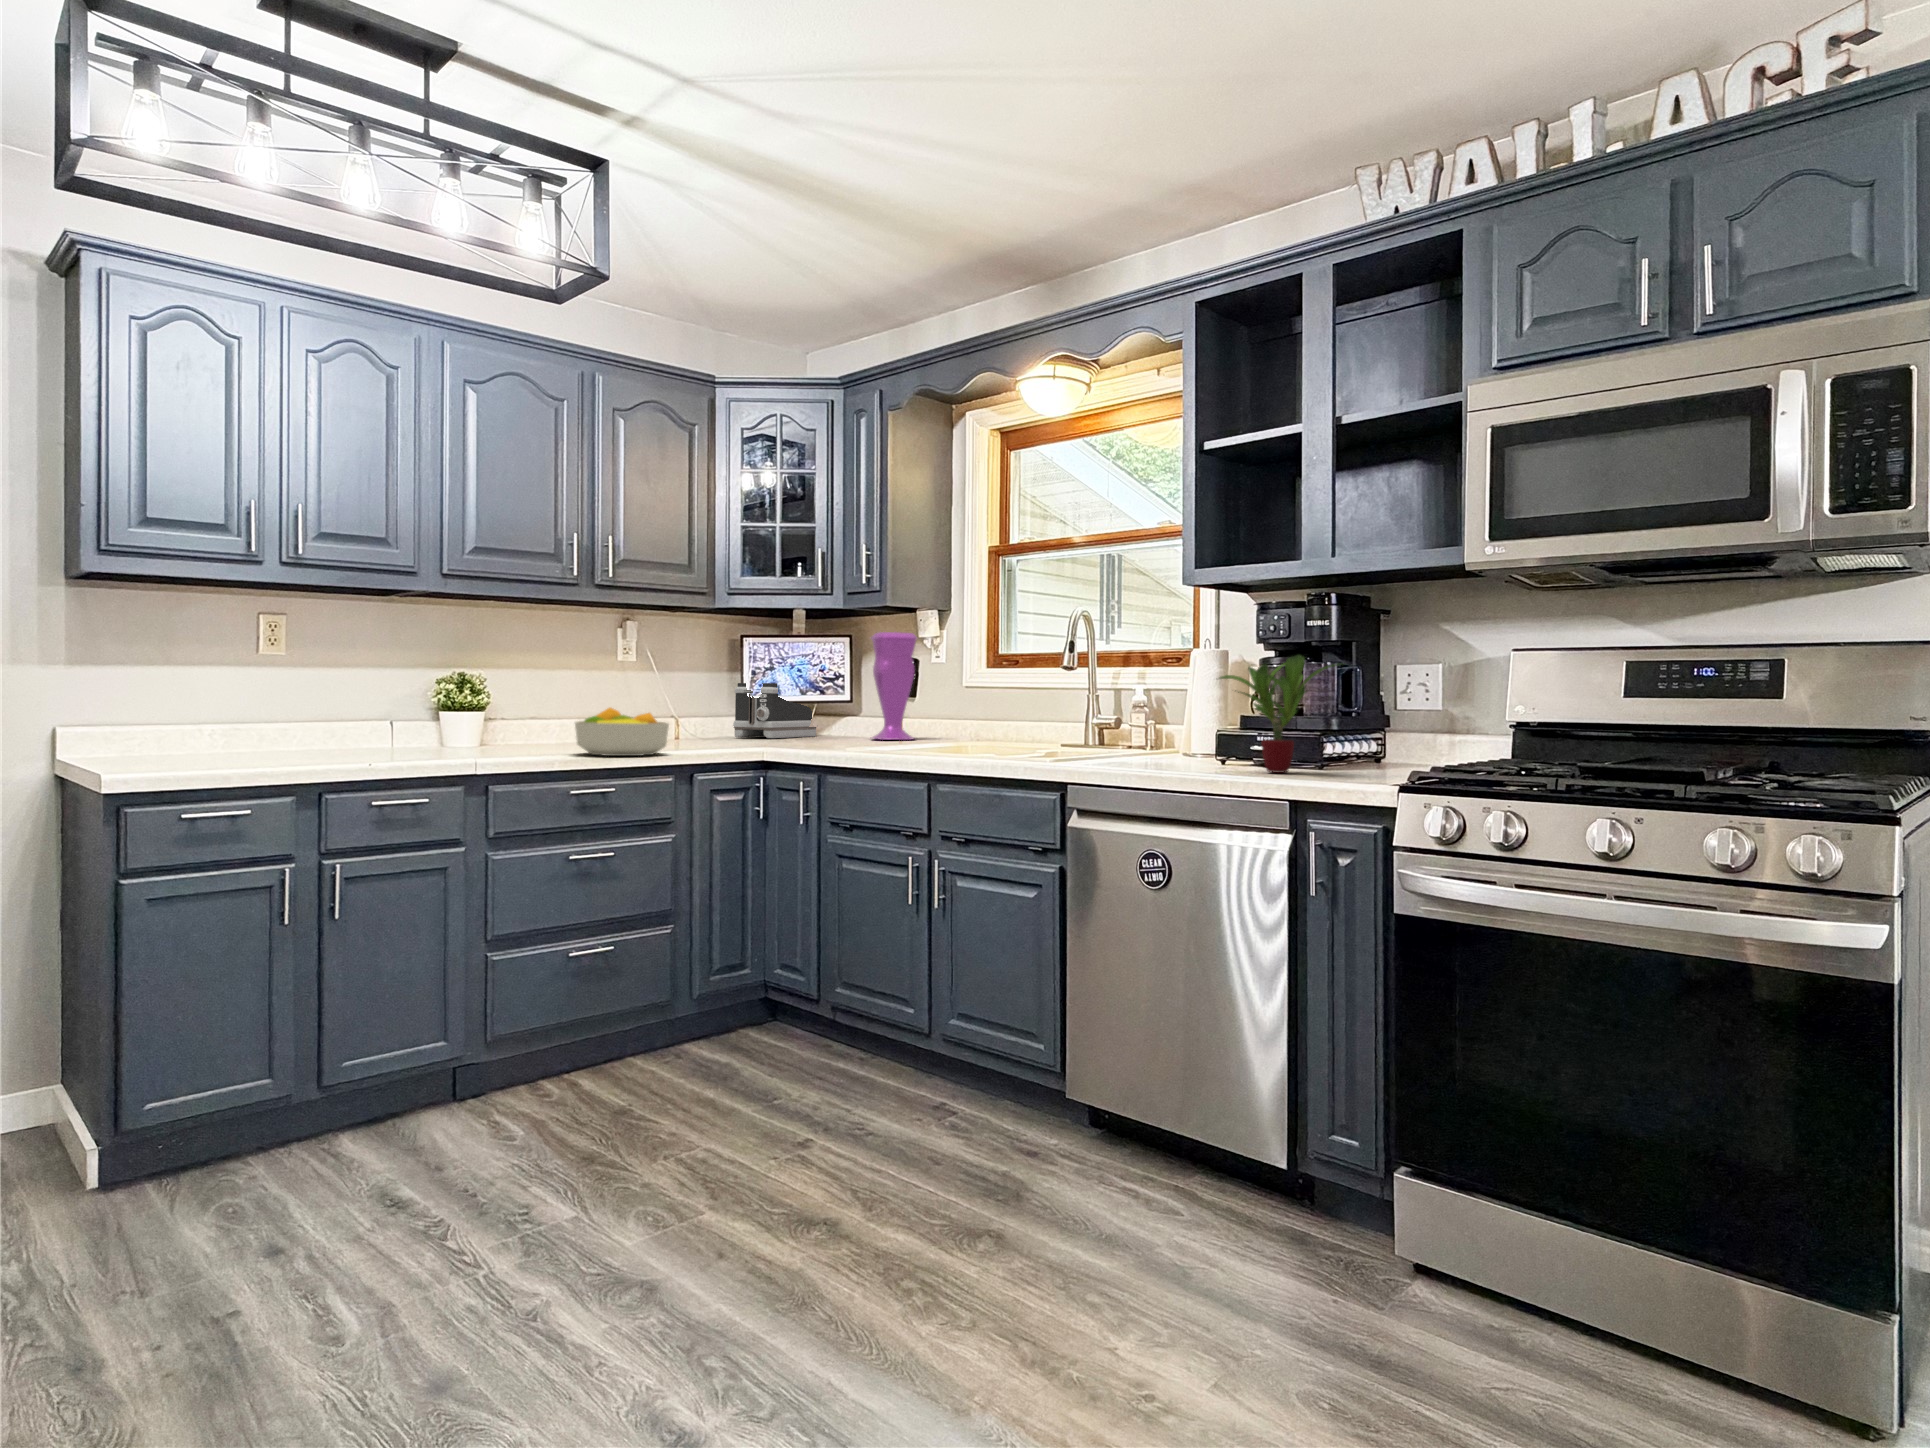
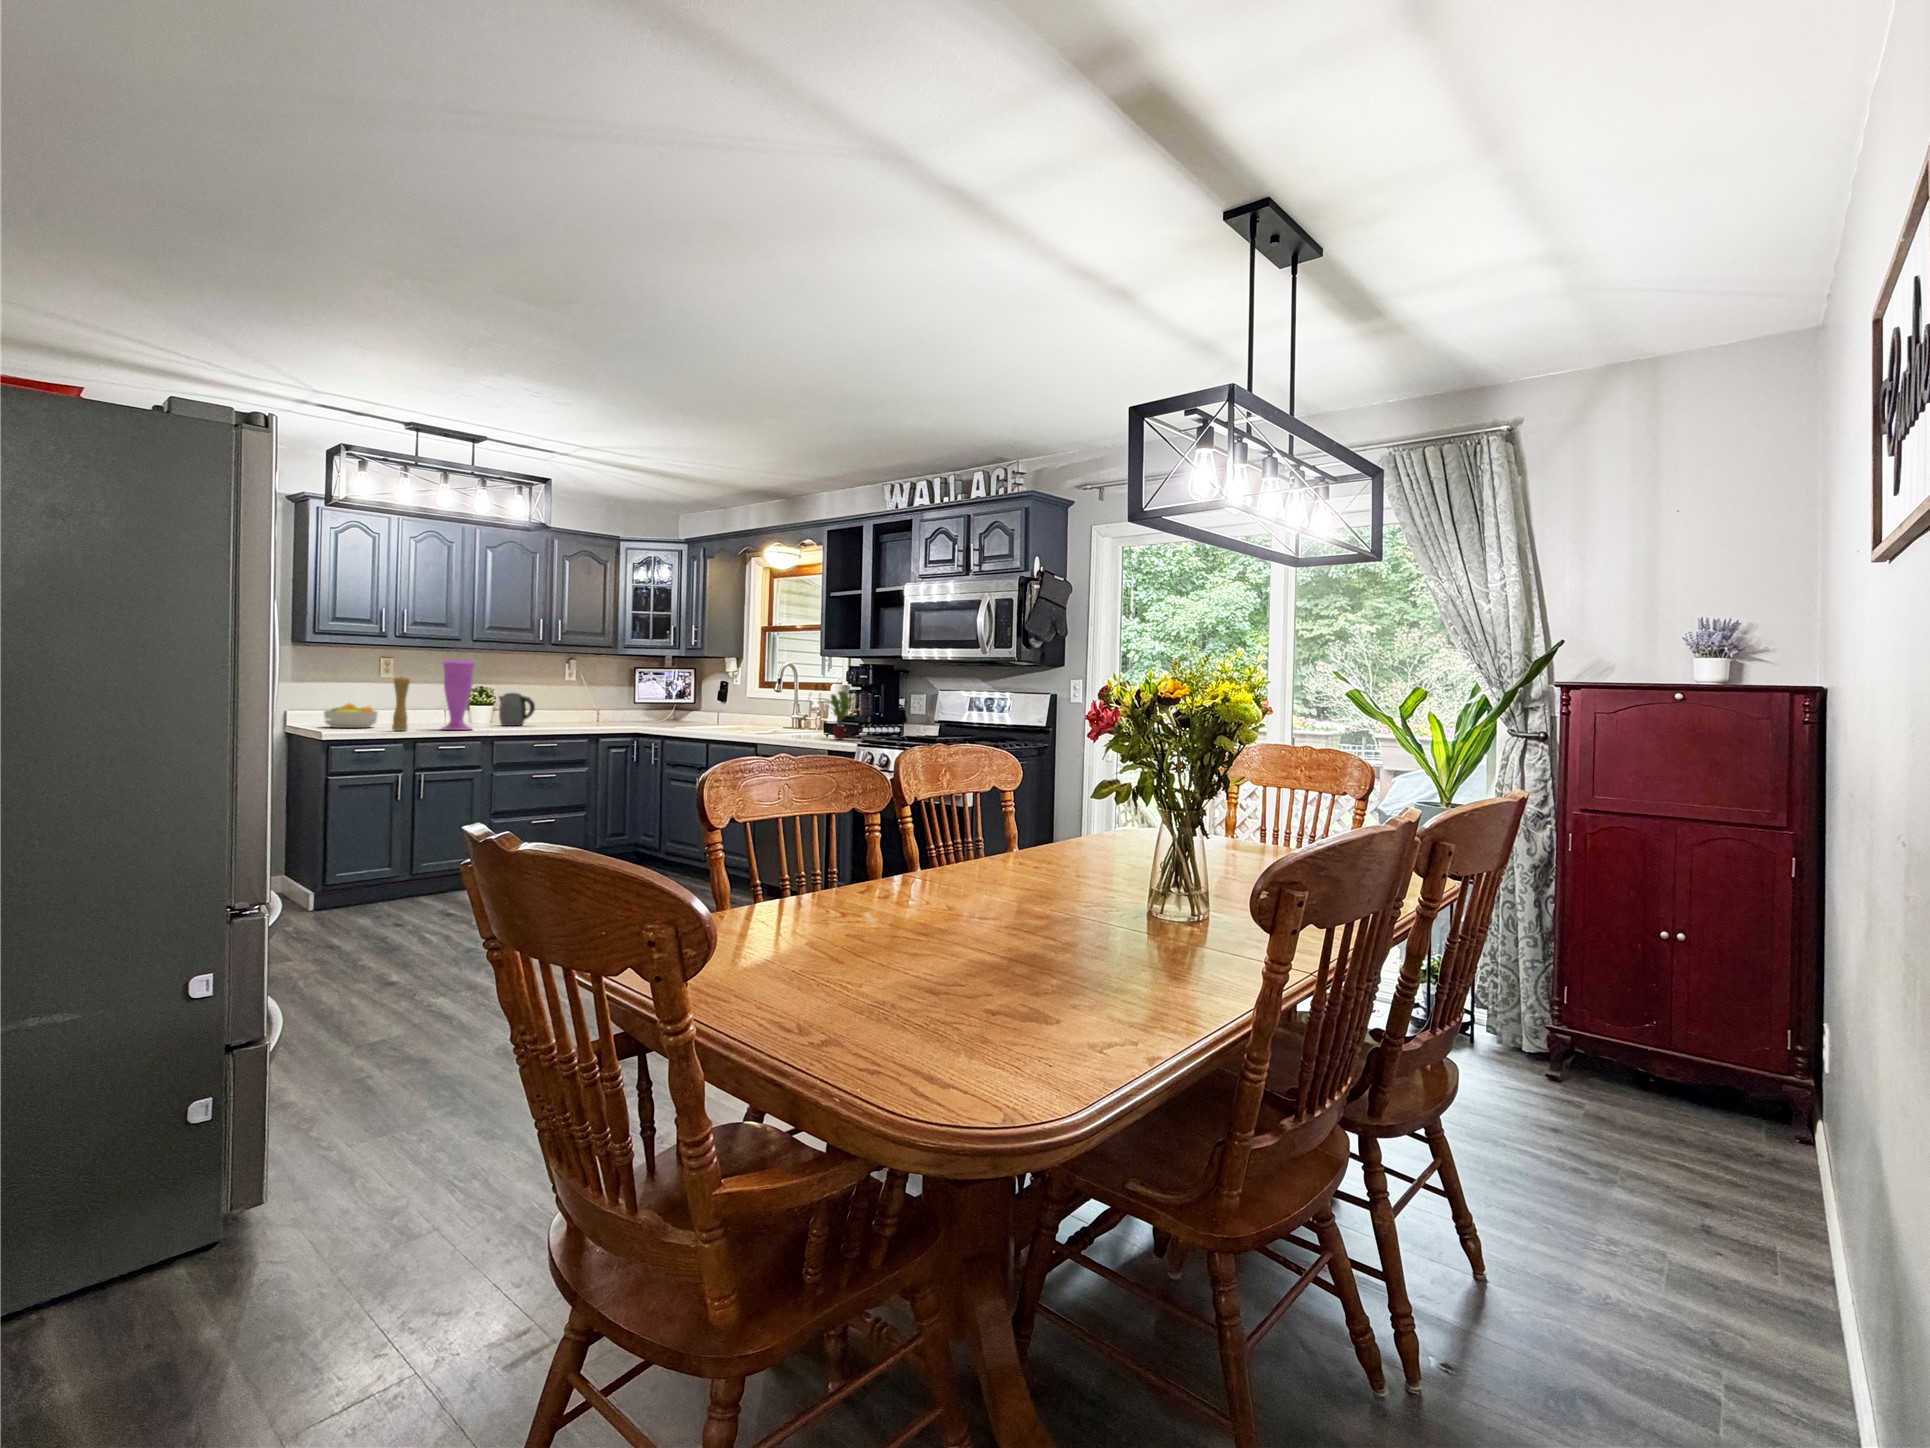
vase: present [871,632,917,740] -> present [440,659,476,730]
pepper mill: none [268,645,306,768] -> present [392,677,410,731]
kettle: none [494,683,567,751] -> present [499,693,535,726]
toaster: present [733,683,816,738] -> none [630,693,679,722]
fruit bowl: present [575,708,669,756] -> present [324,703,378,728]

